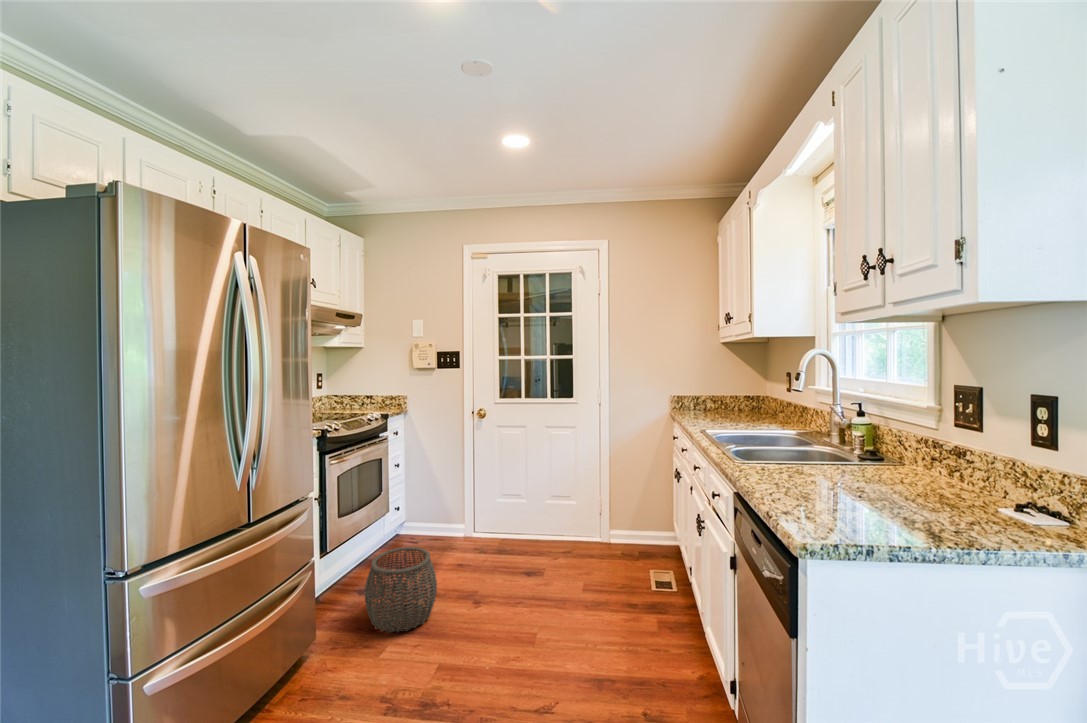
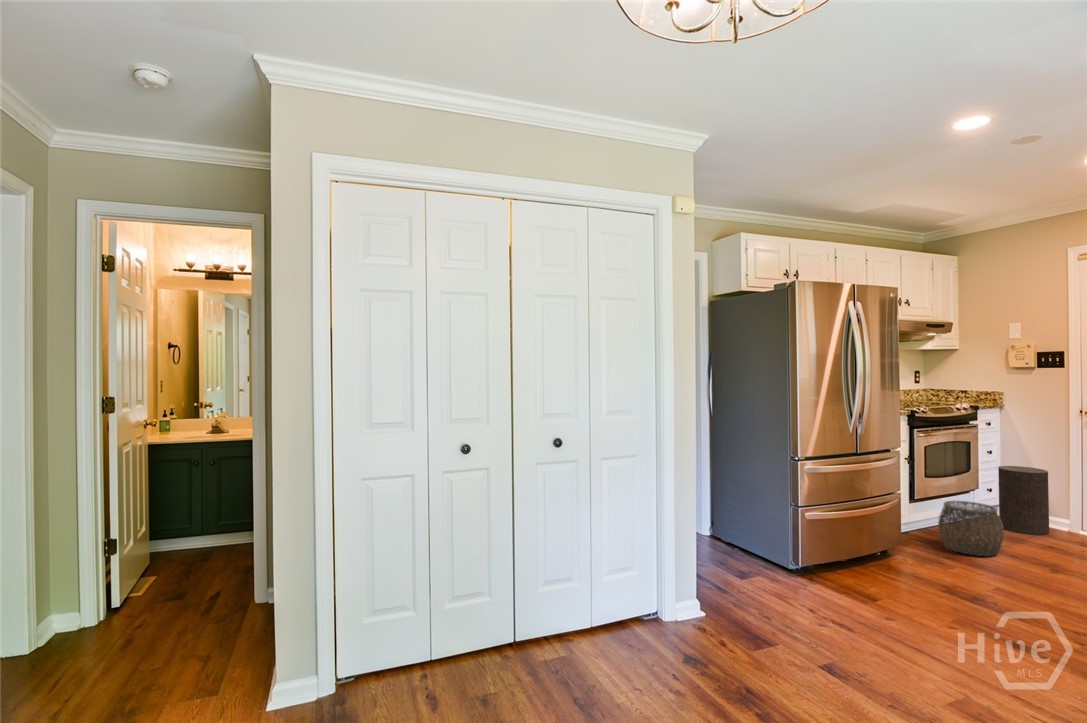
stool: none [408,475,450,554] -> present [998,466,1049,535]

